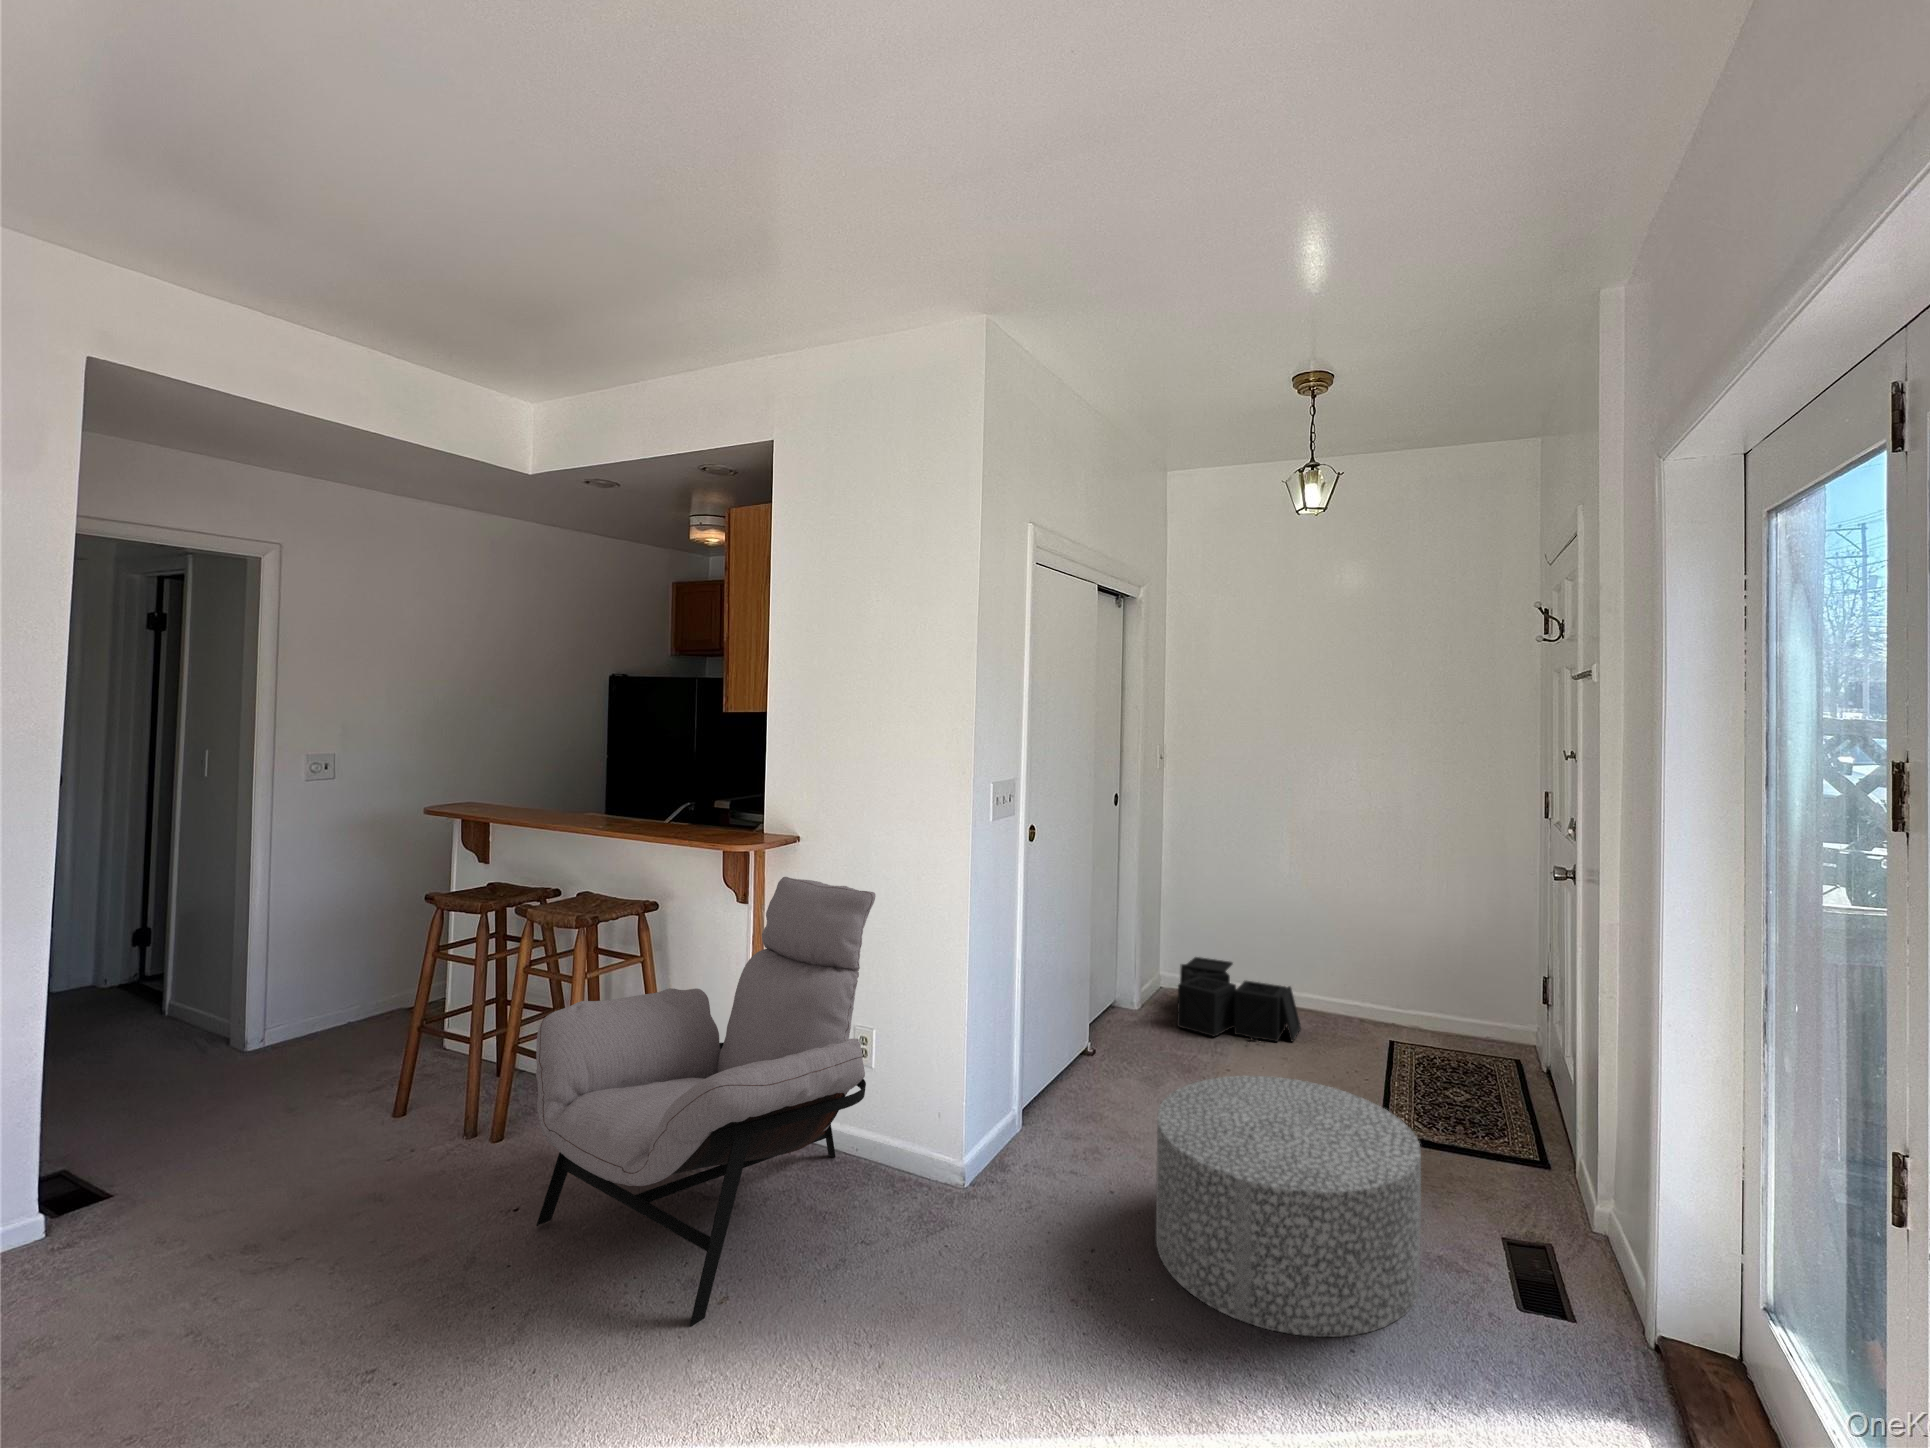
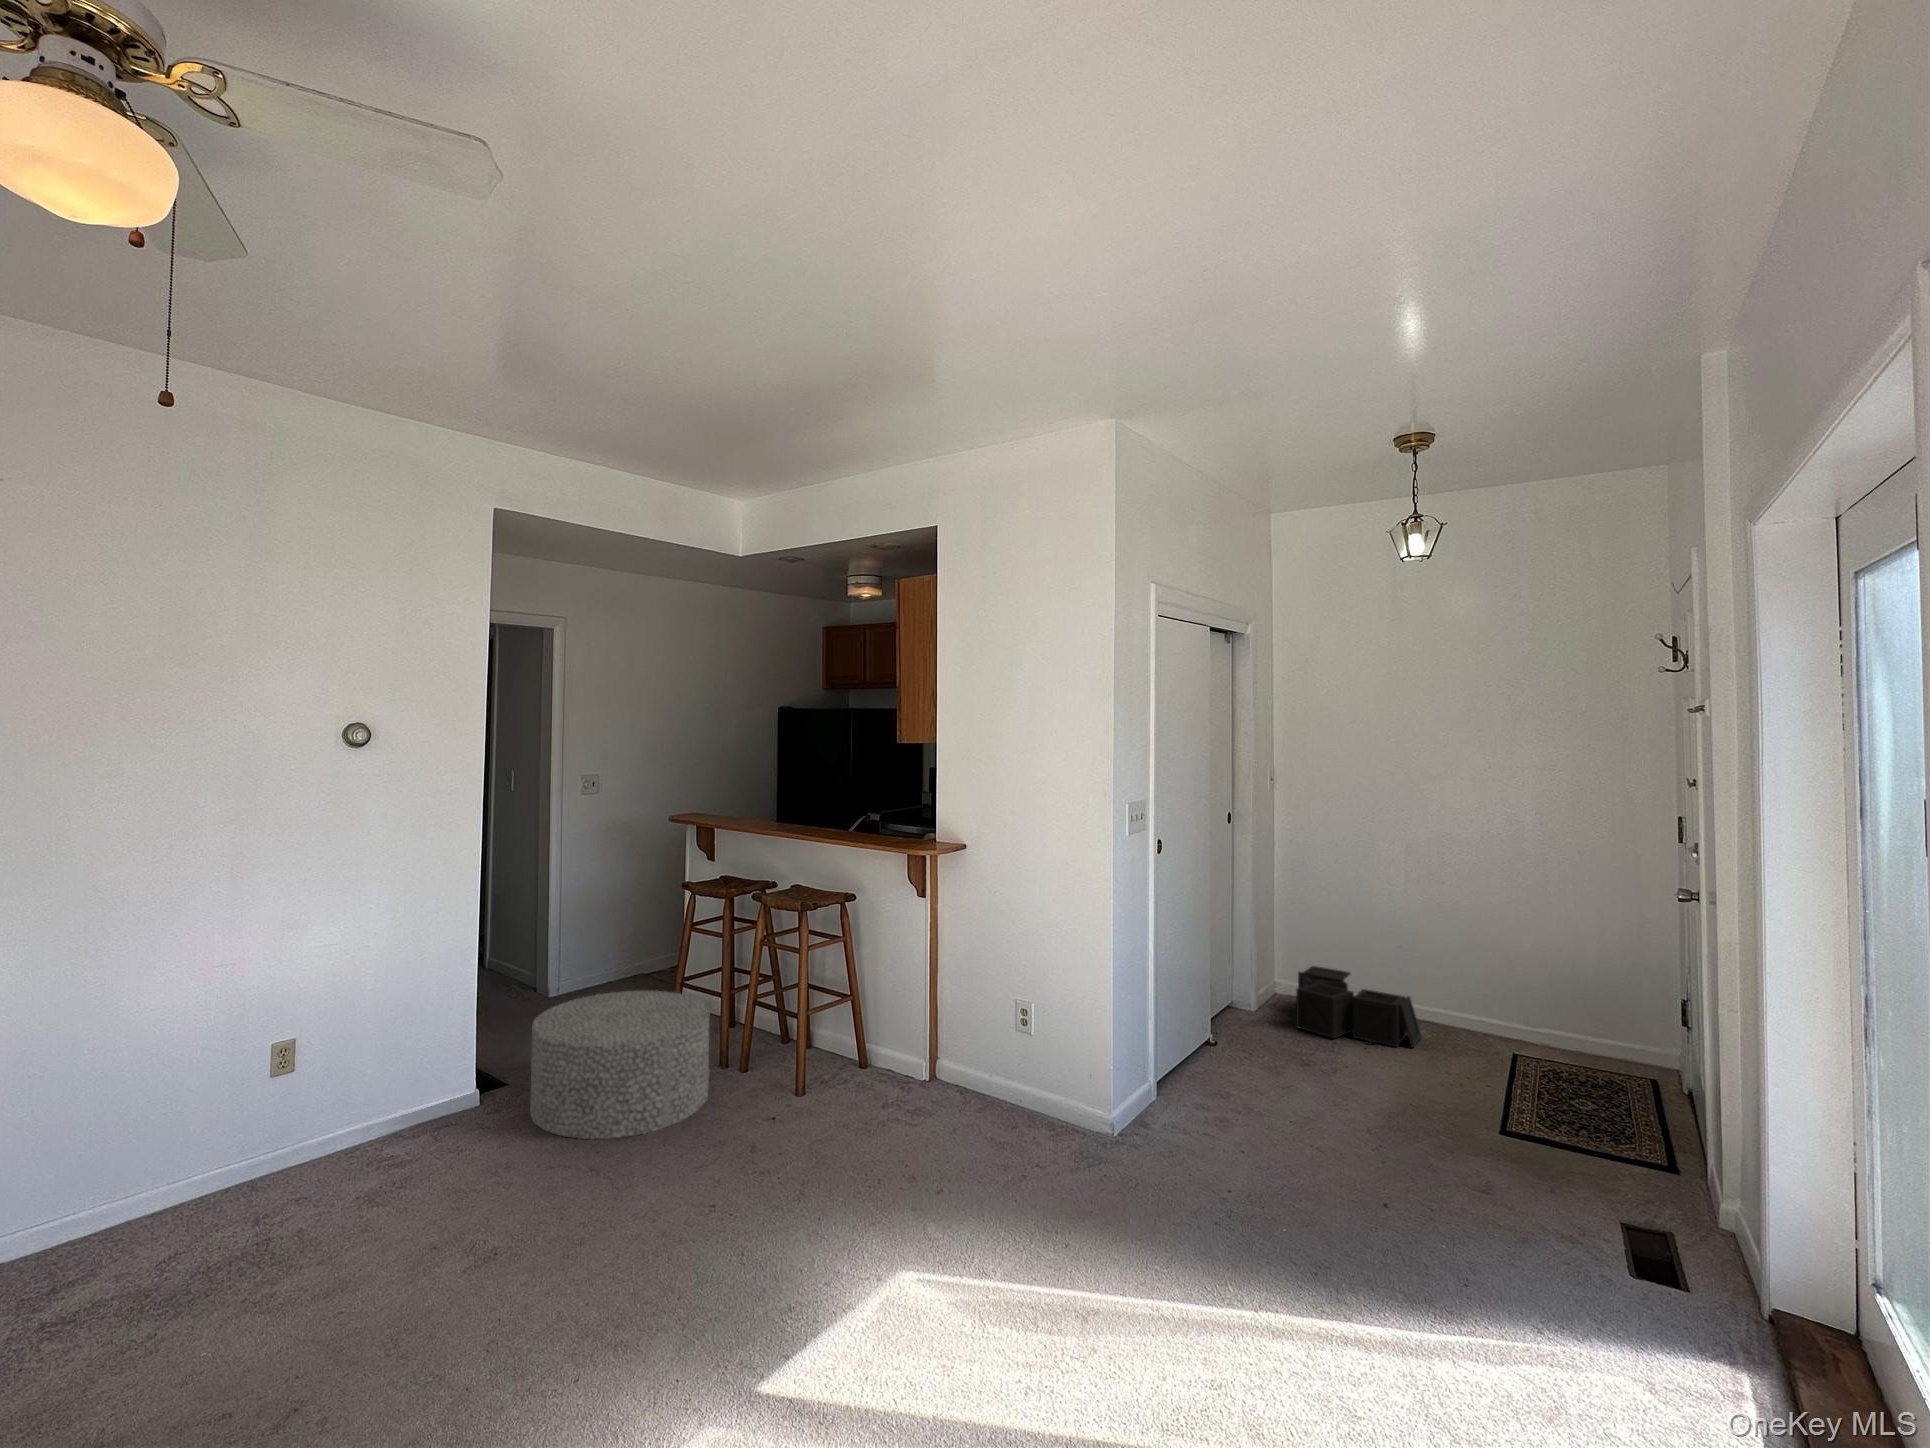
lounge chair: present [536,877,876,1327] -> none [788,876,1036,1209]
ottoman: present [1156,1076,1421,1337] -> present [530,991,710,1139]

